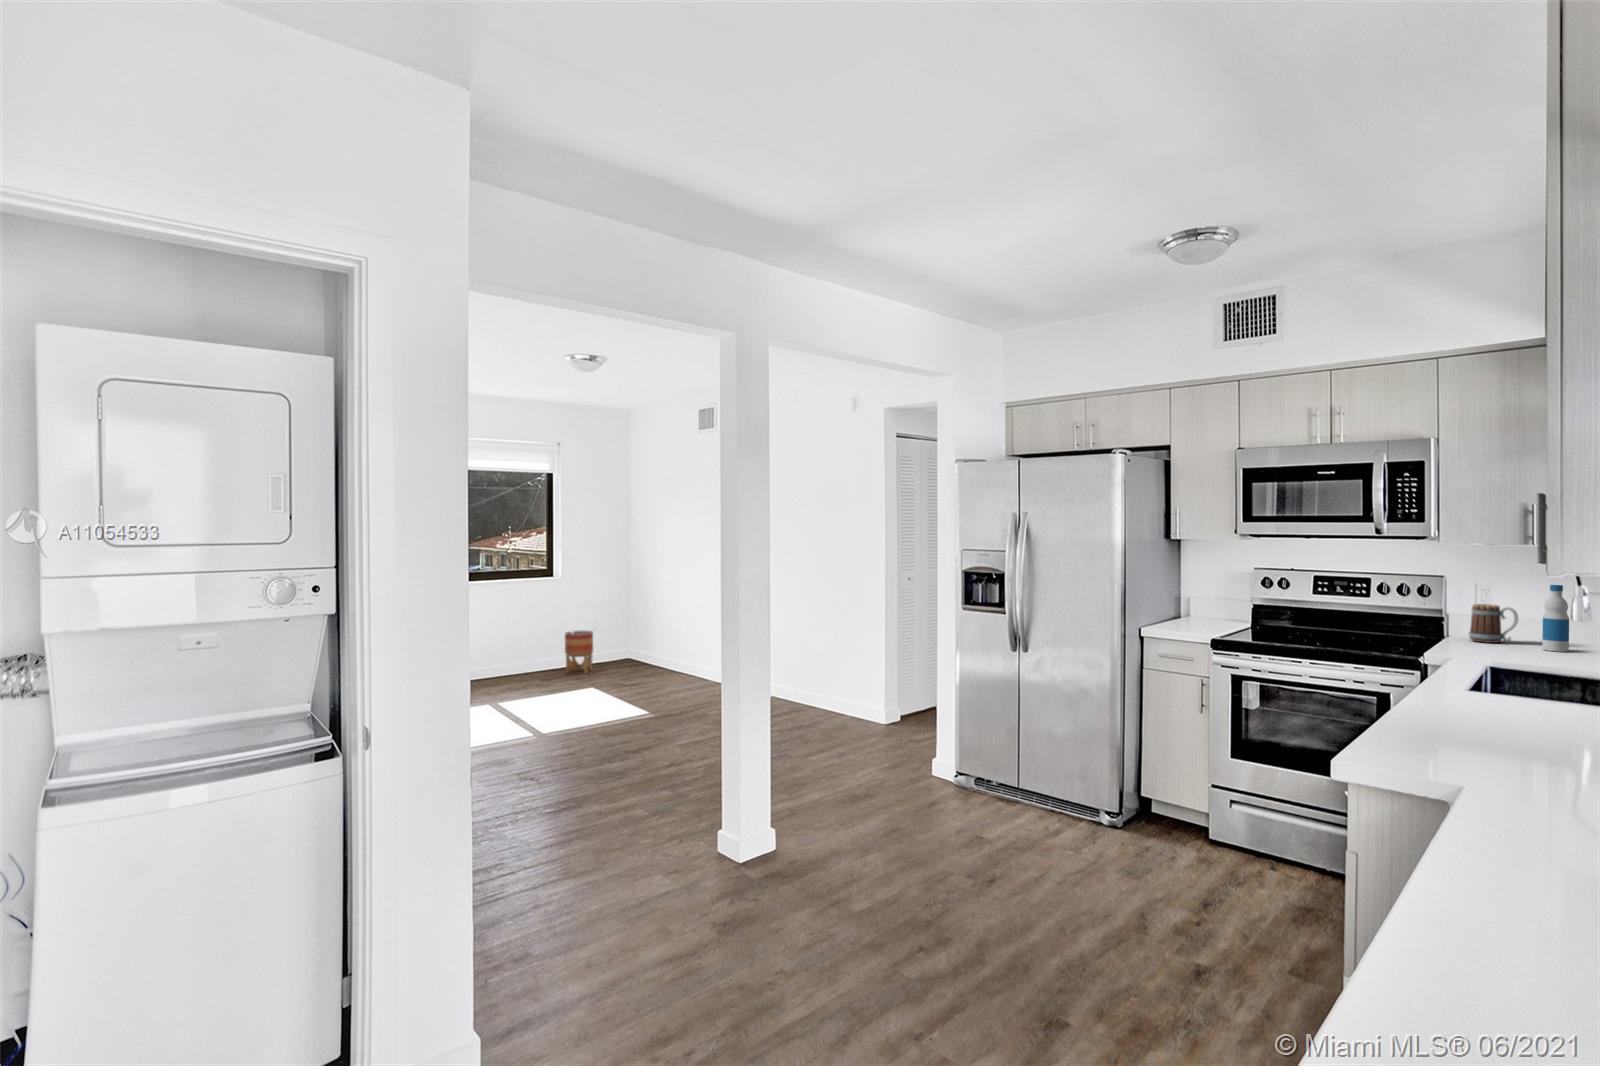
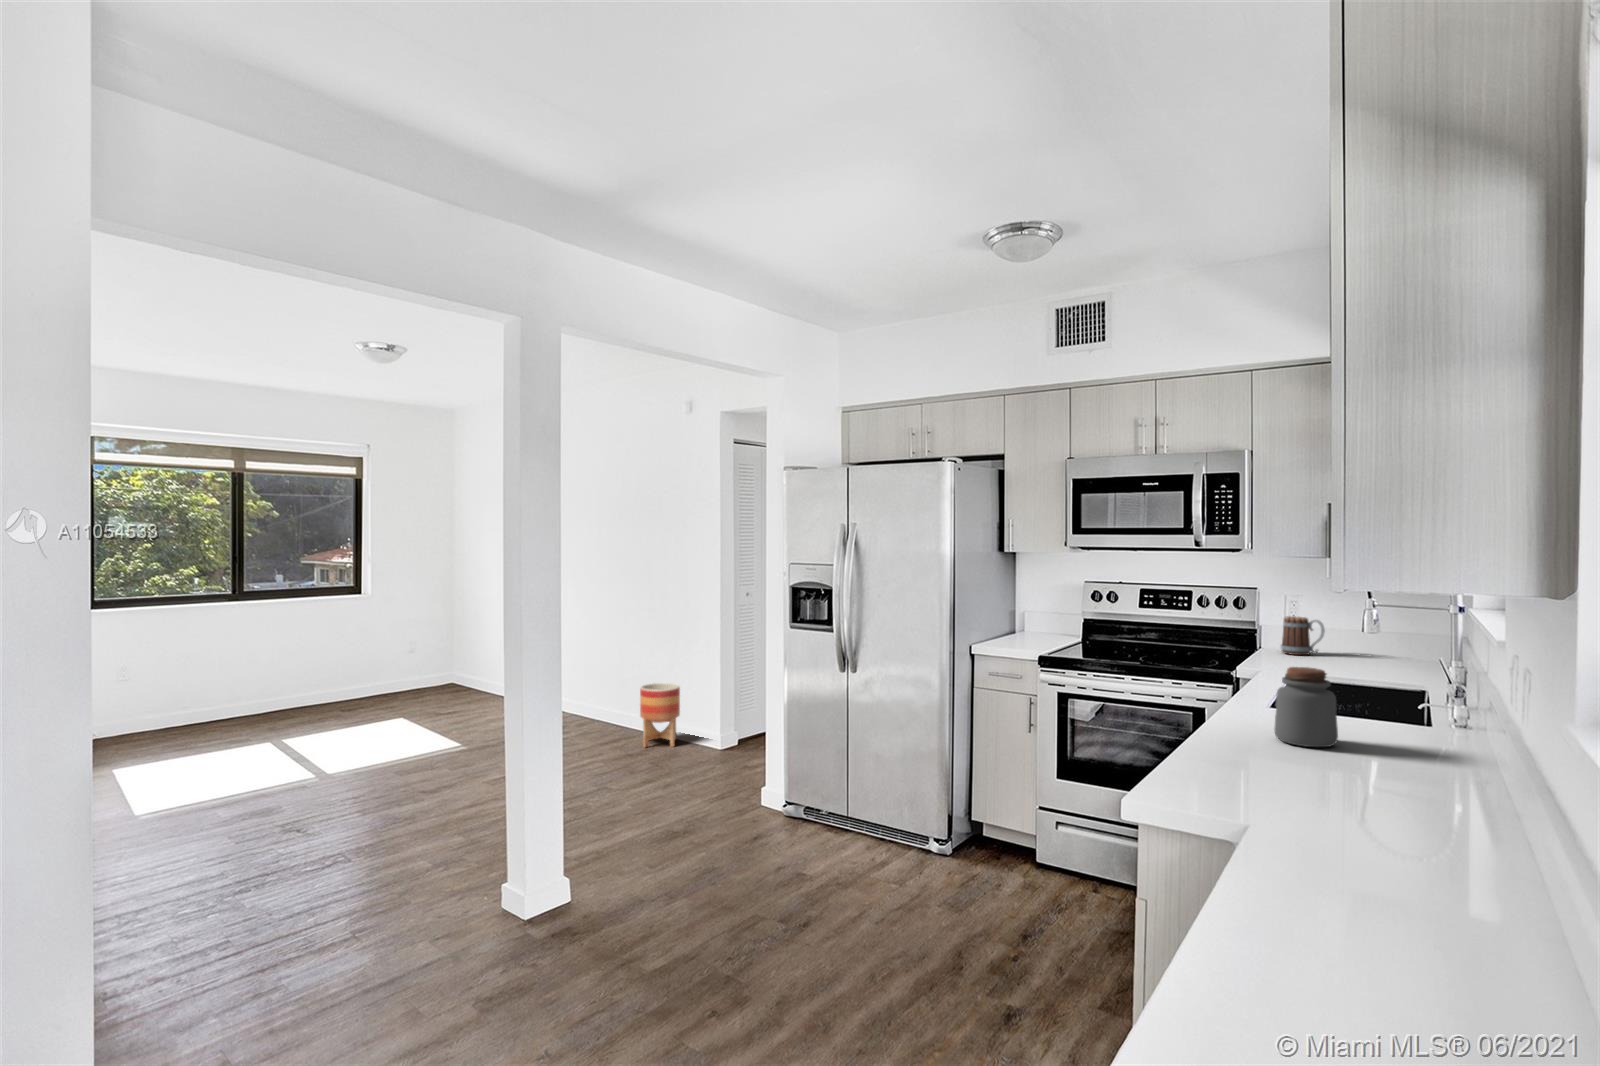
bottle: present [1542,585,1569,652] -> none [1346,597,1369,663]
planter: present [565,630,593,674] -> present [640,683,680,747]
jar: none [1477,649,1546,726] -> present [1275,667,1338,747]

